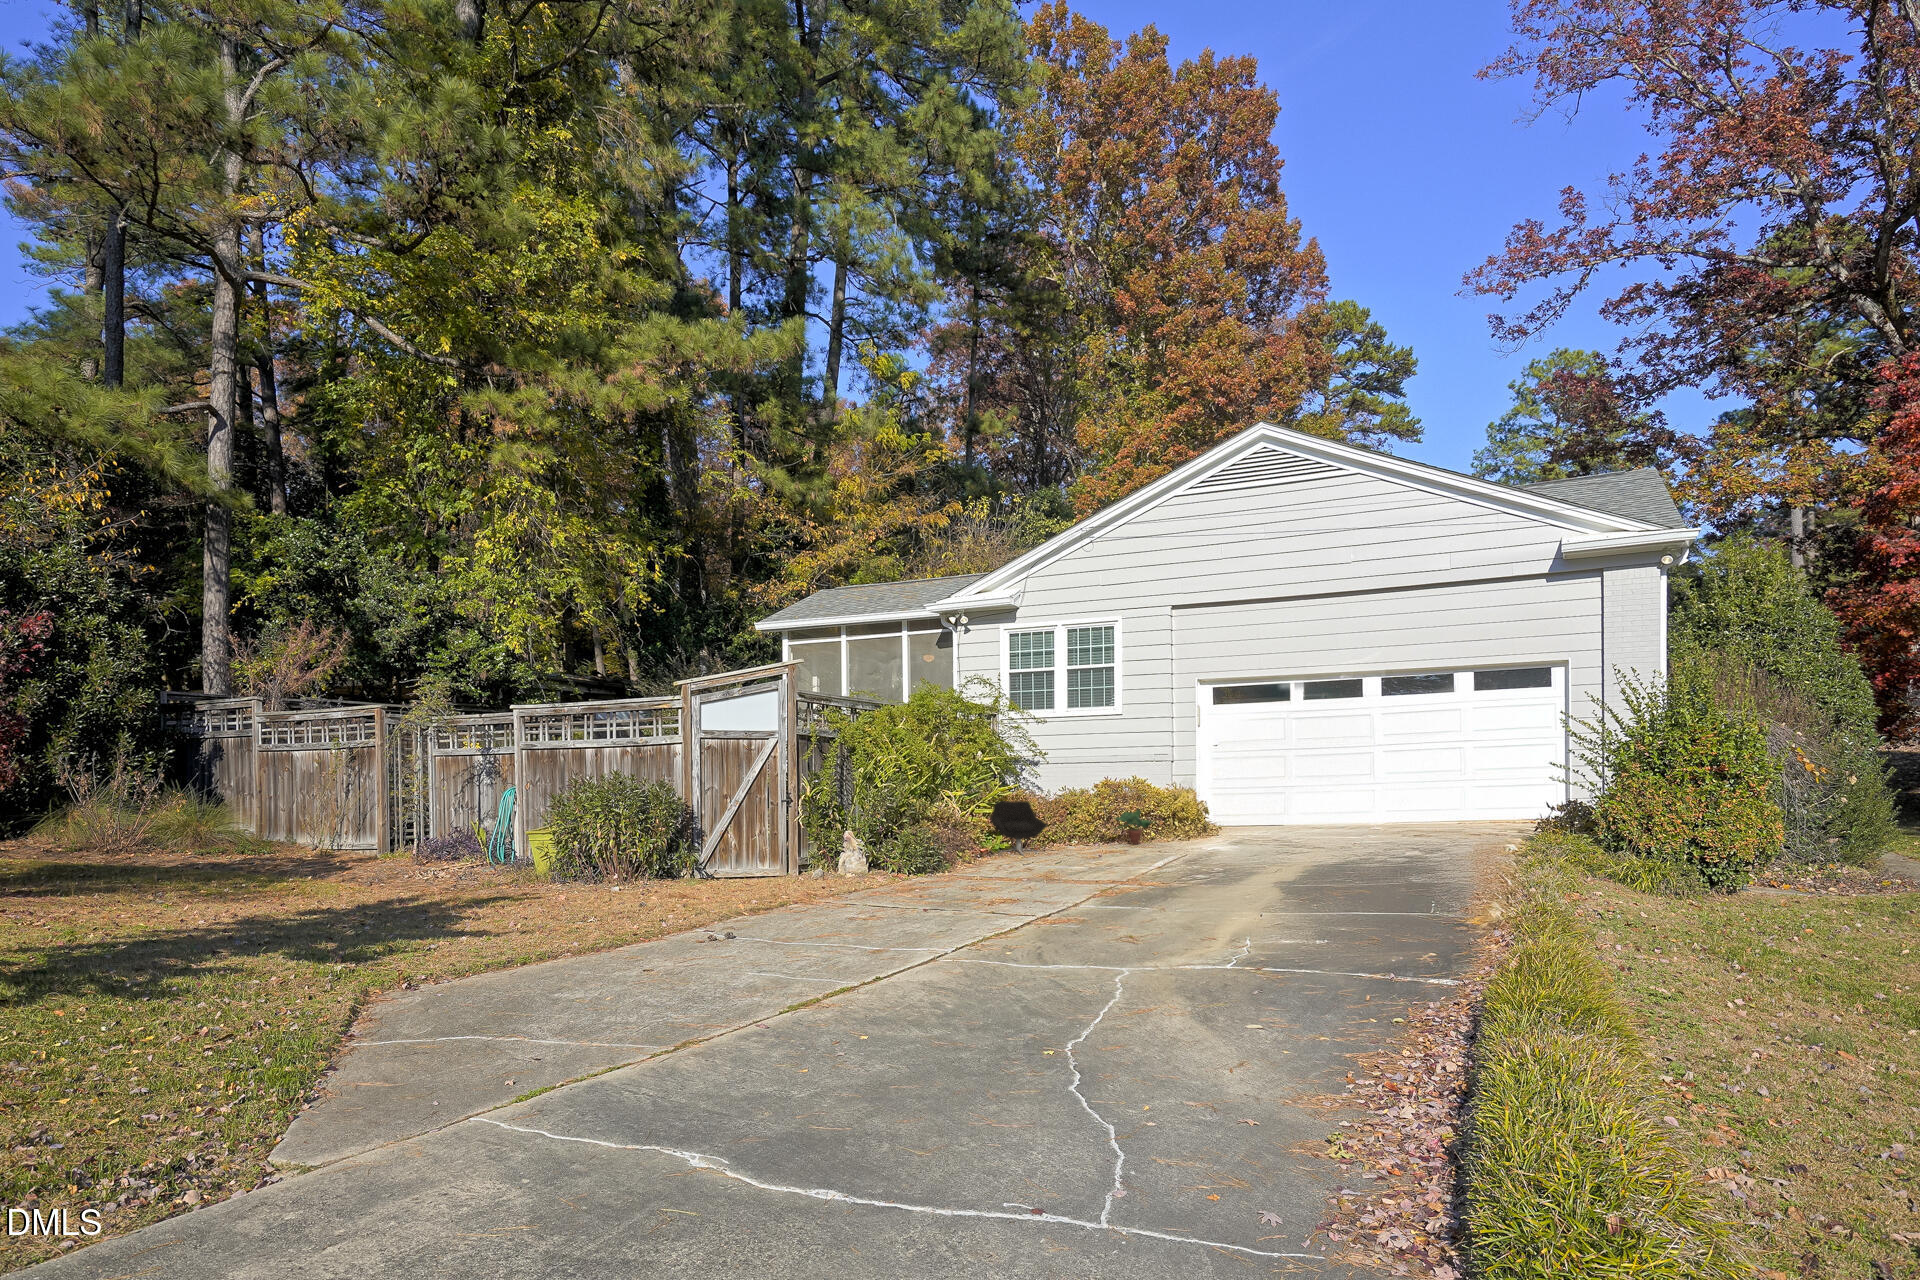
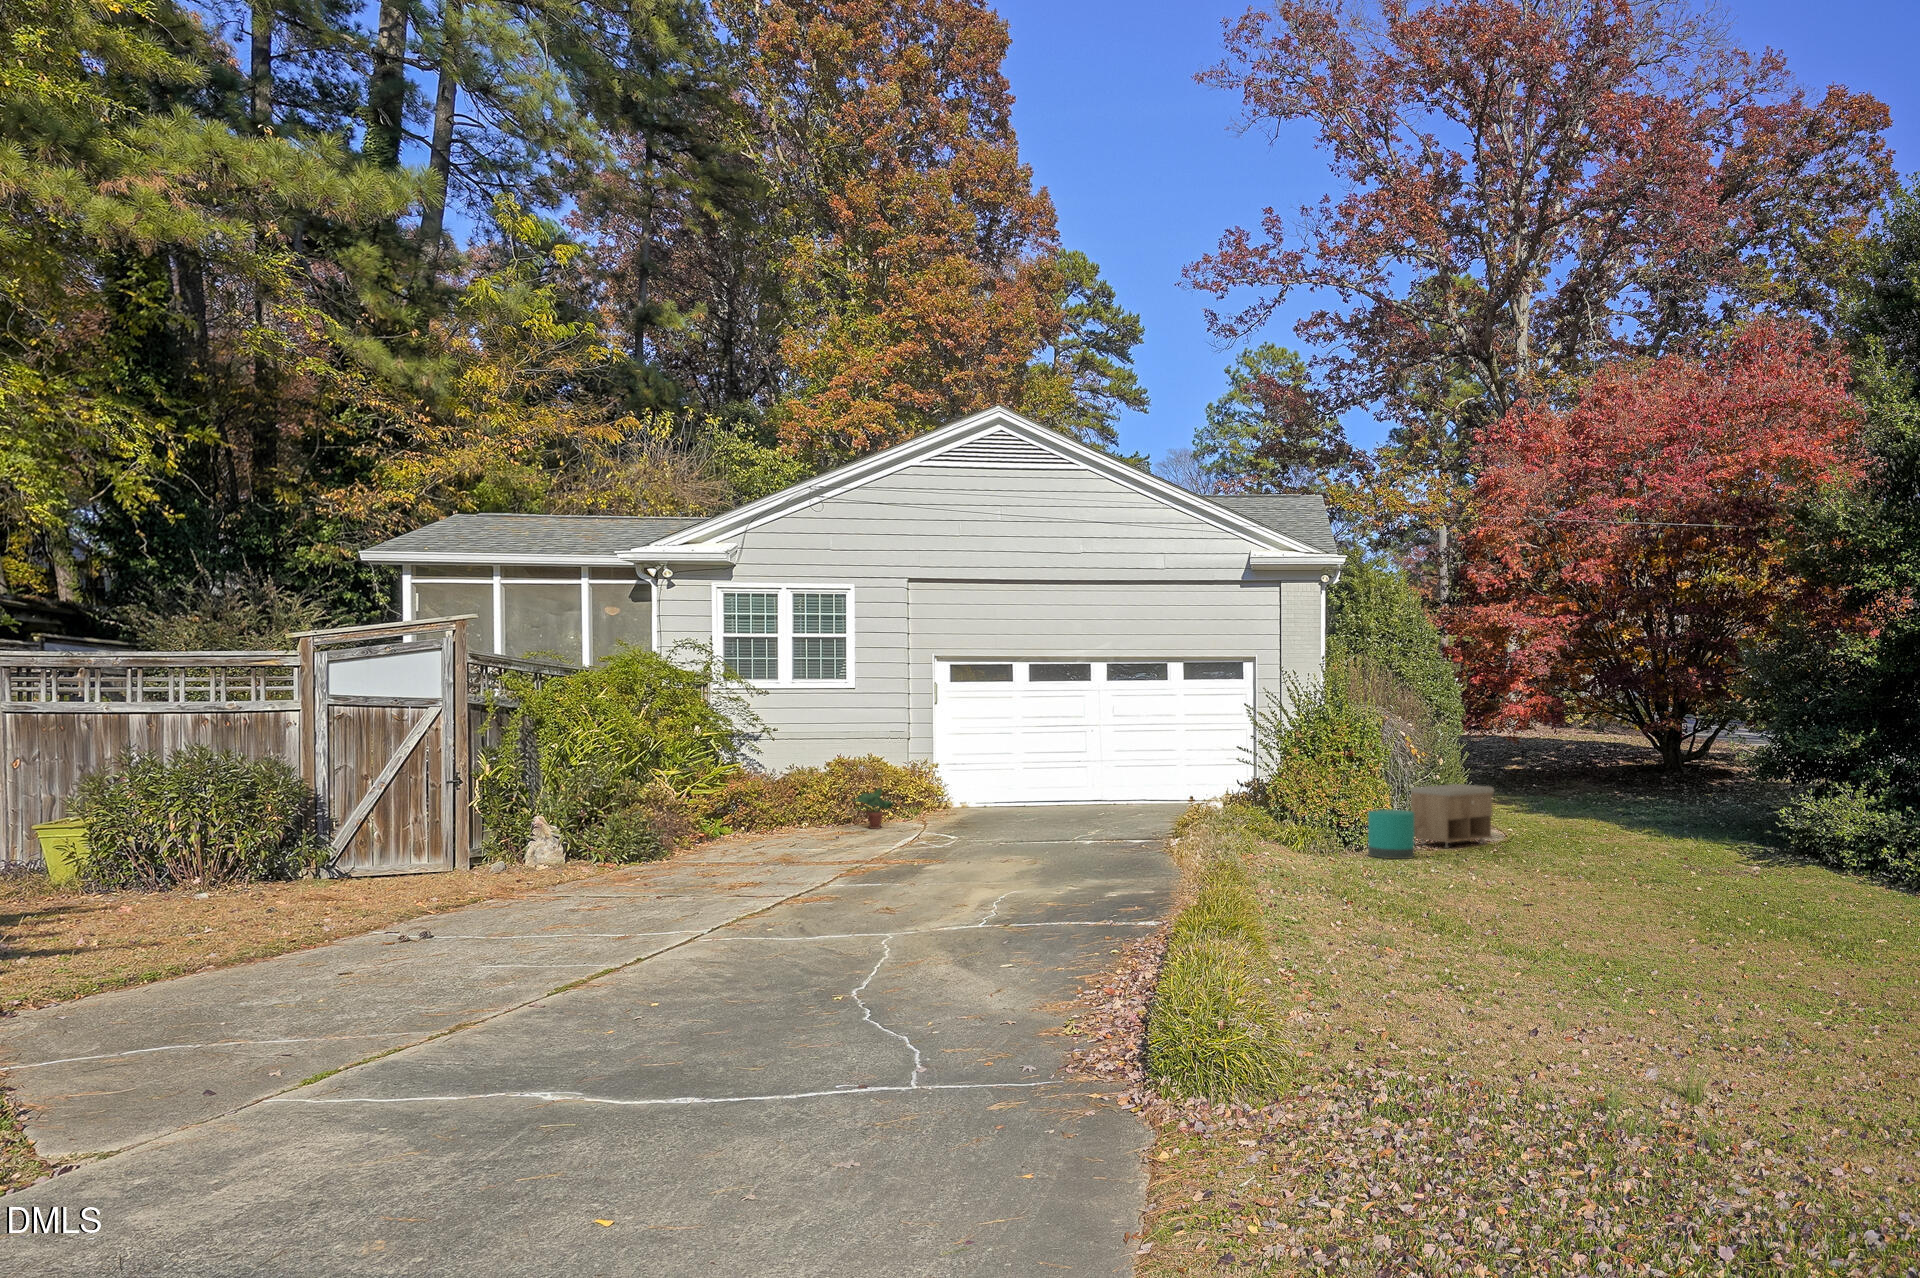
lounge chair: present [990,801,1047,855] -> none [707,781,777,843]
storage bench: none [1664,835,1762,902] -> present [1411,784,1494,848]
trash can: none [1612,861,1664,914] -> present [1368,809,1414,859]

